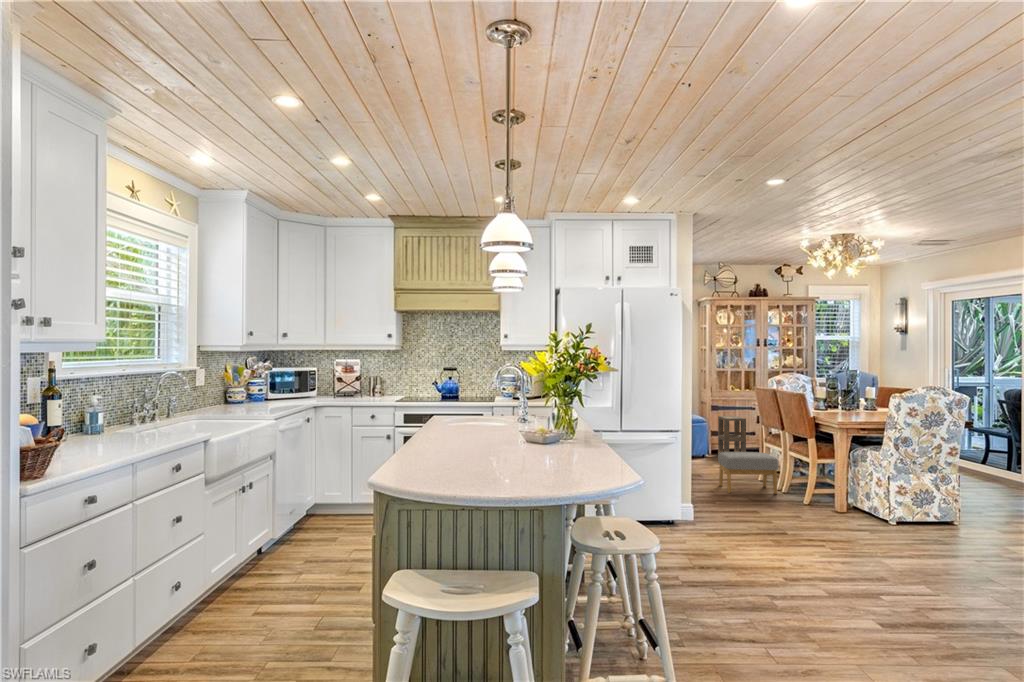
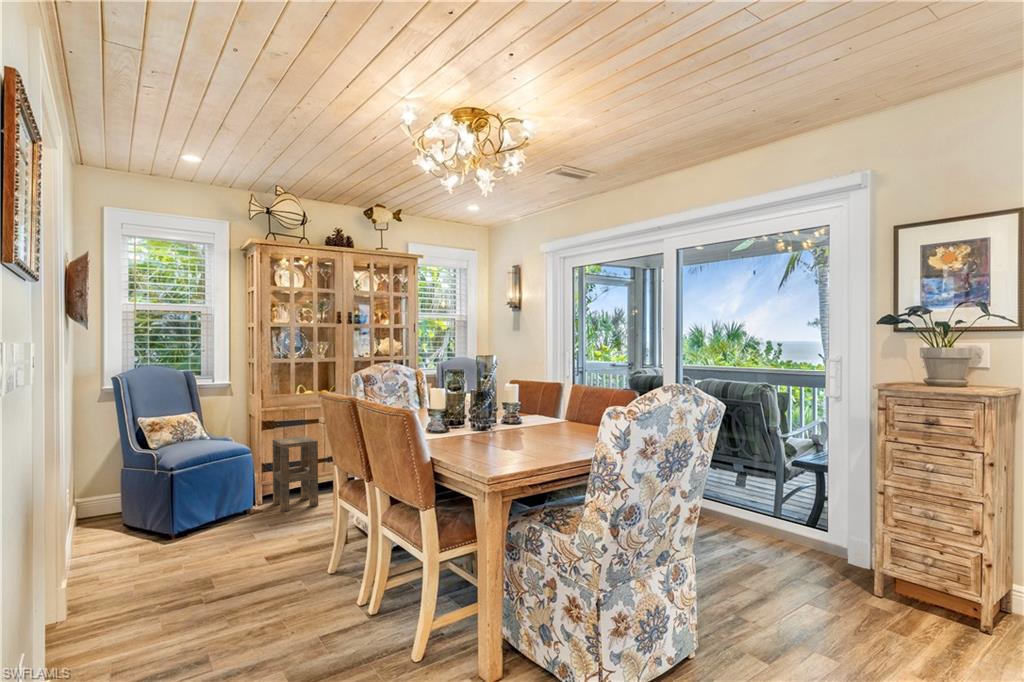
footstool: present [718,452,779,494] -> none [230,530,360,658]

